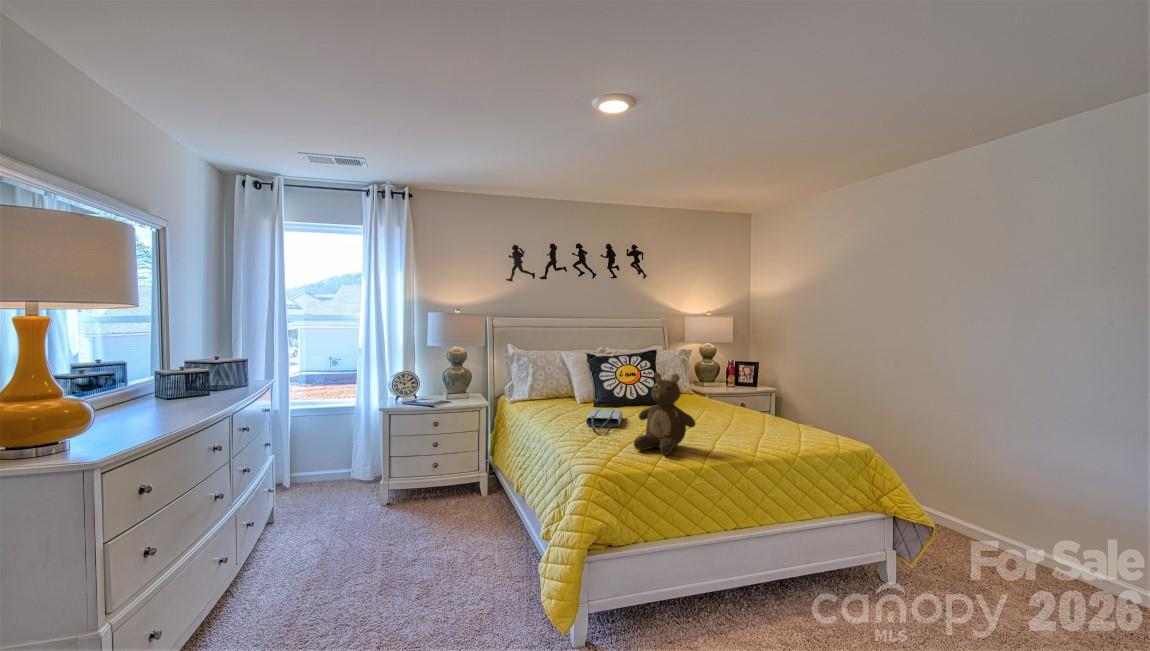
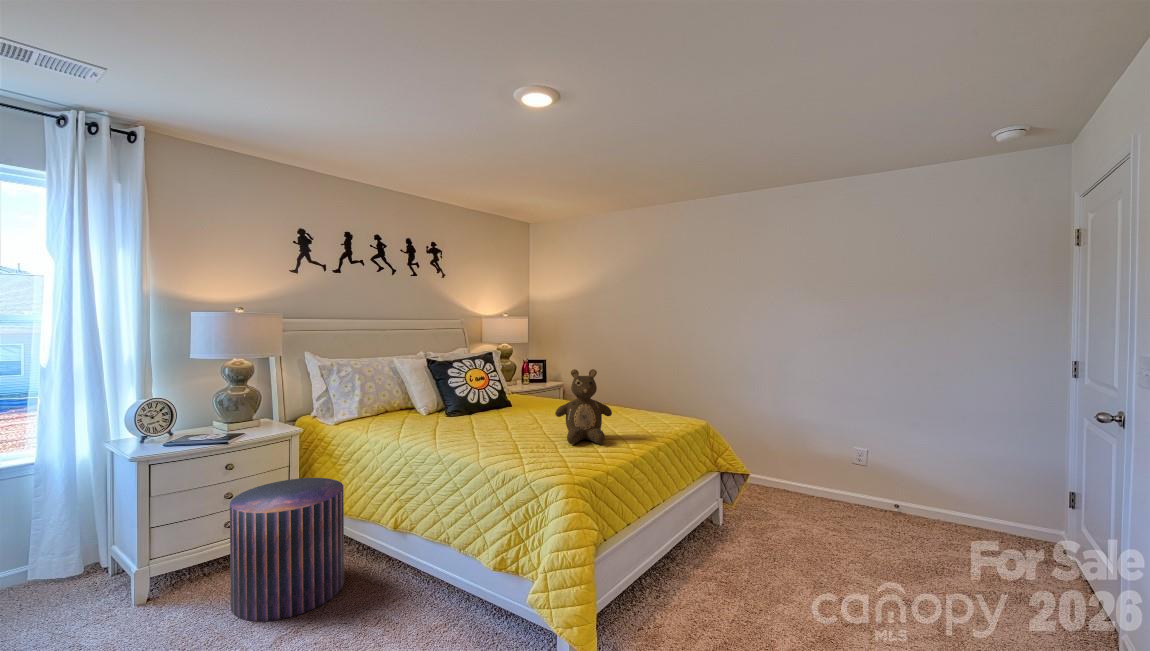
tote bag: present [586,410,622,429] -> none [468,414,514,435]
pouf: none [409,438,485,537] -> present [230,478,344,621]

